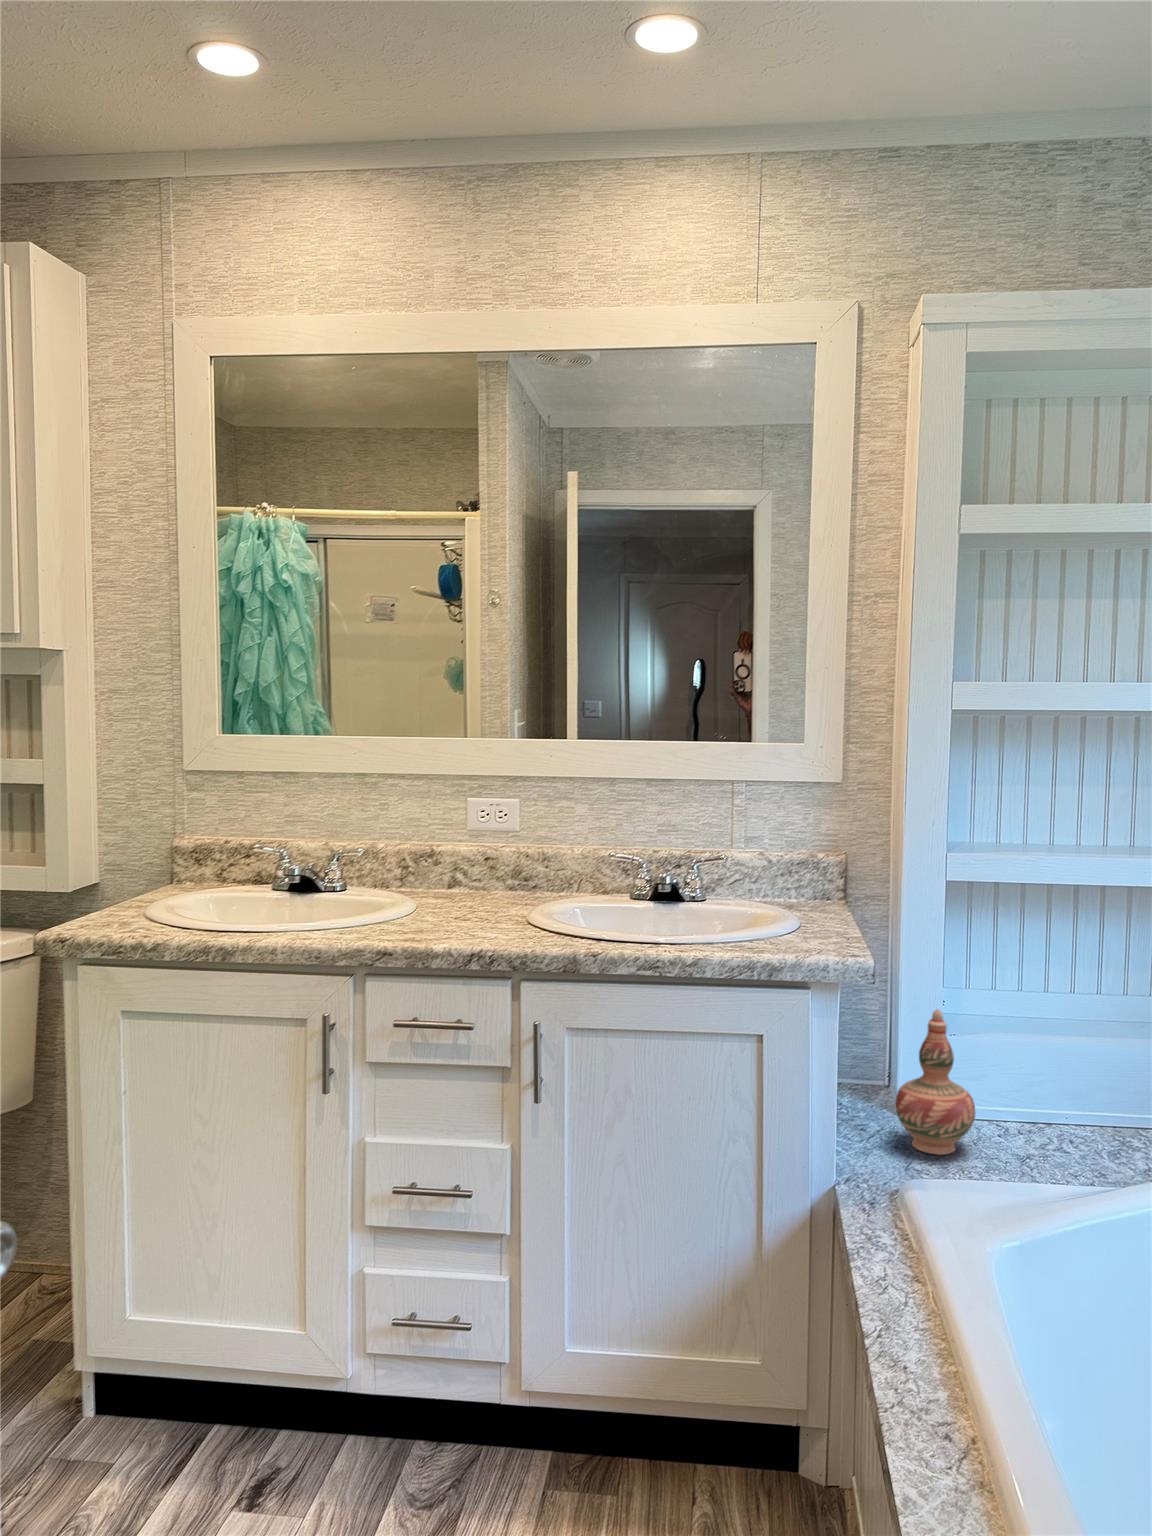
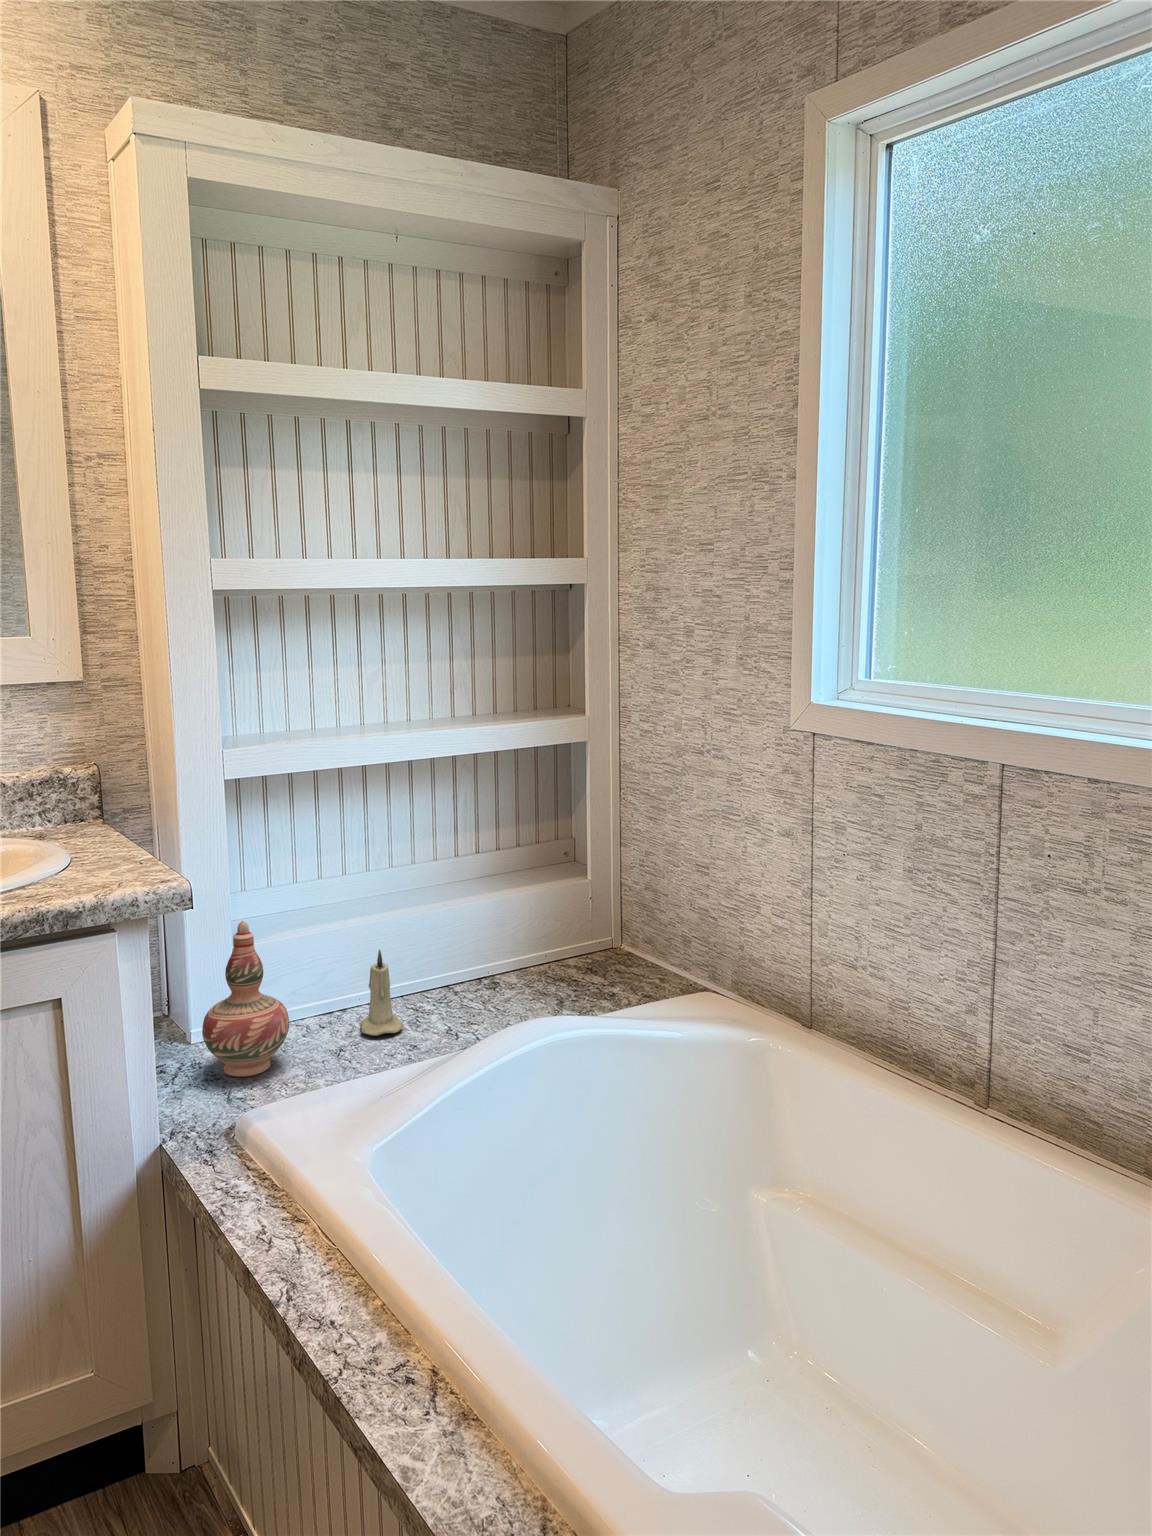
candle: none [1055,1069,1102,1160] -> present [360,950,403,1036]

